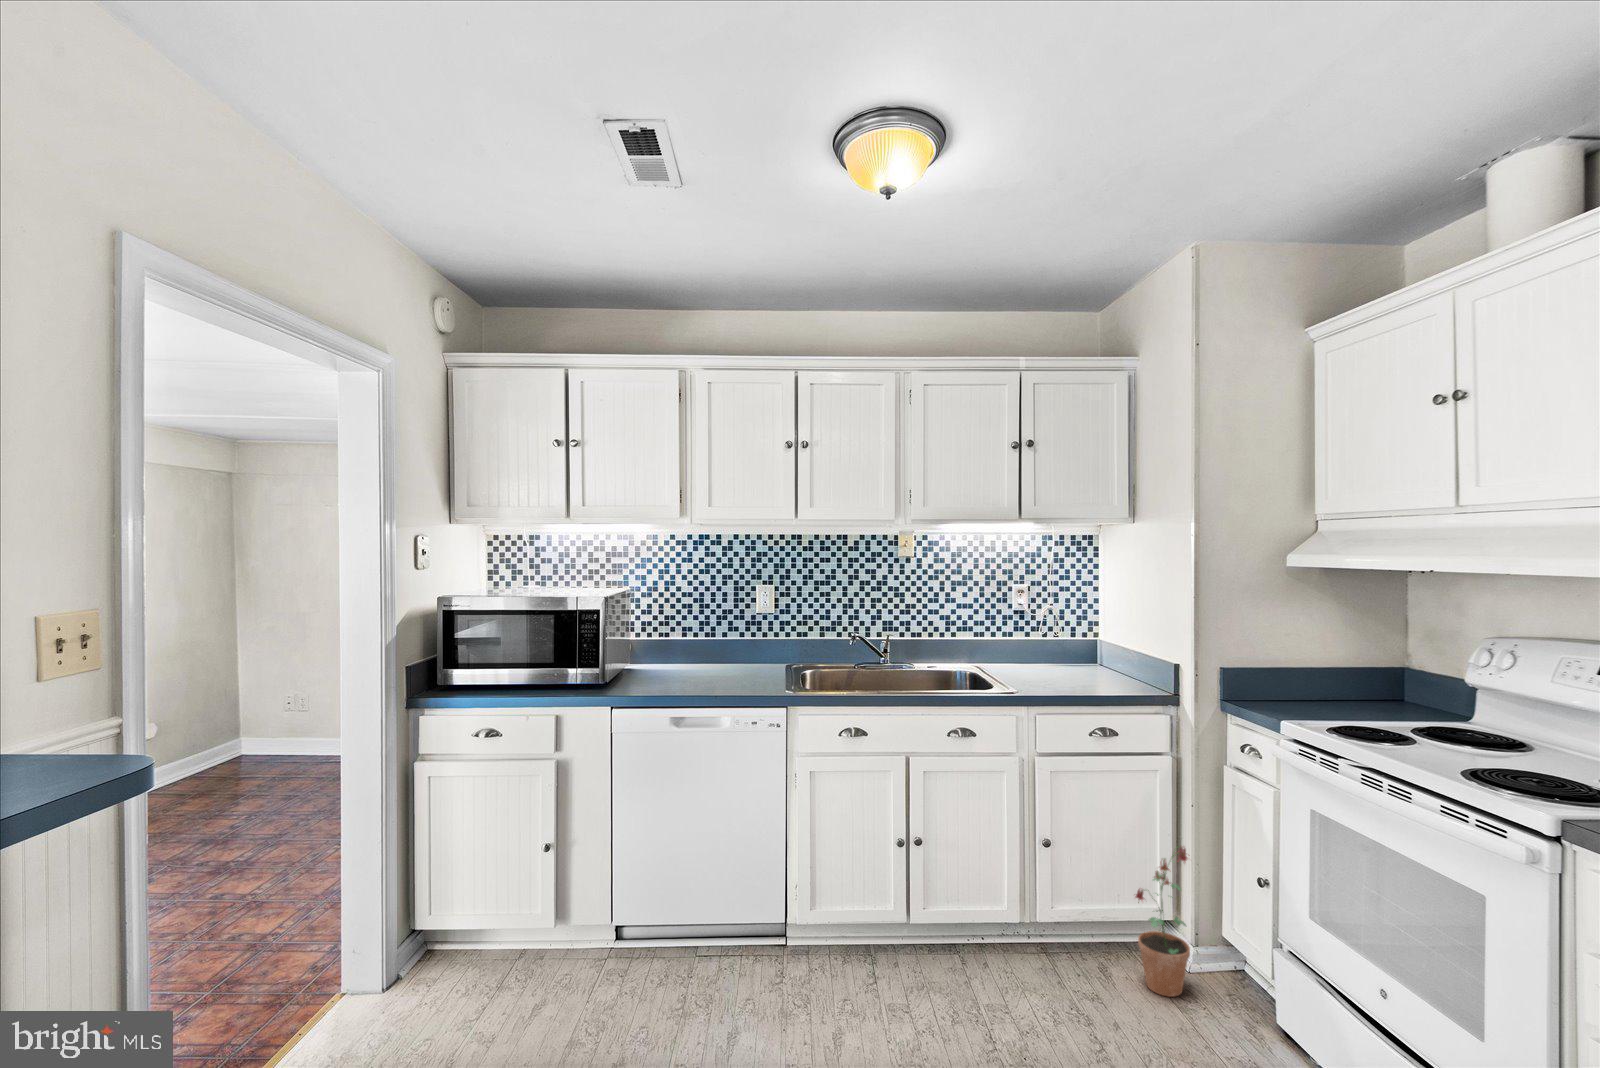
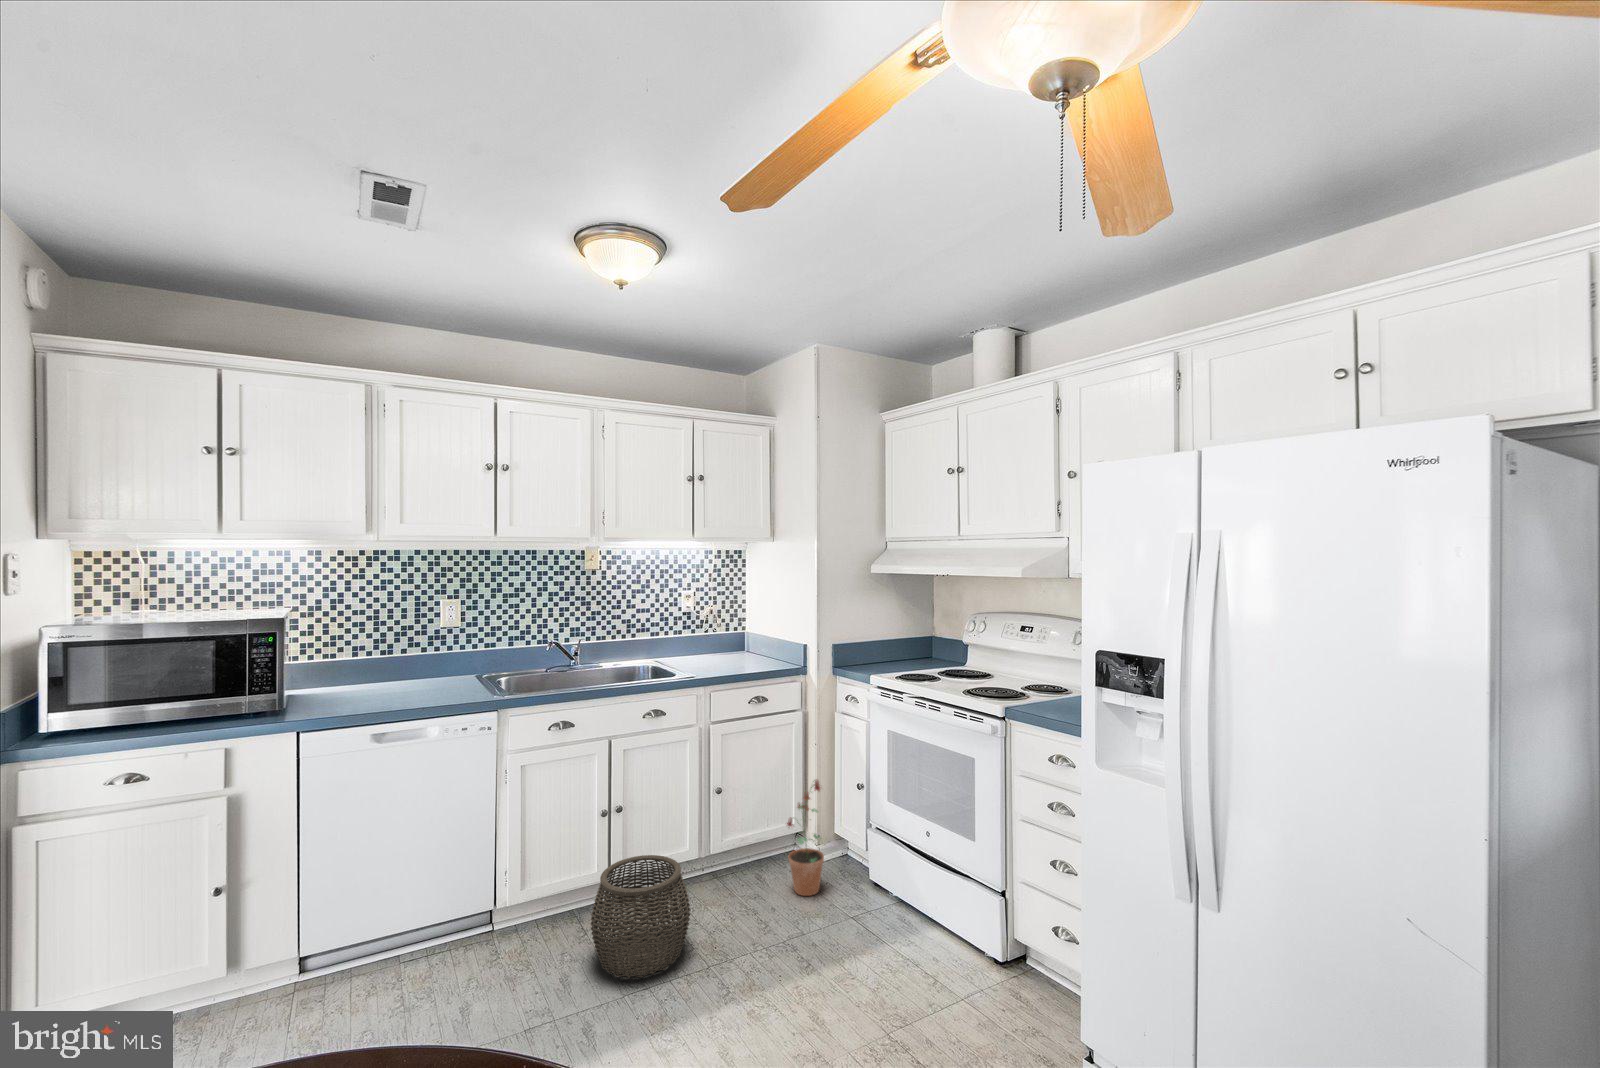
woven basket: none [884,892,997,1034] -> present [591,855,690,978]

